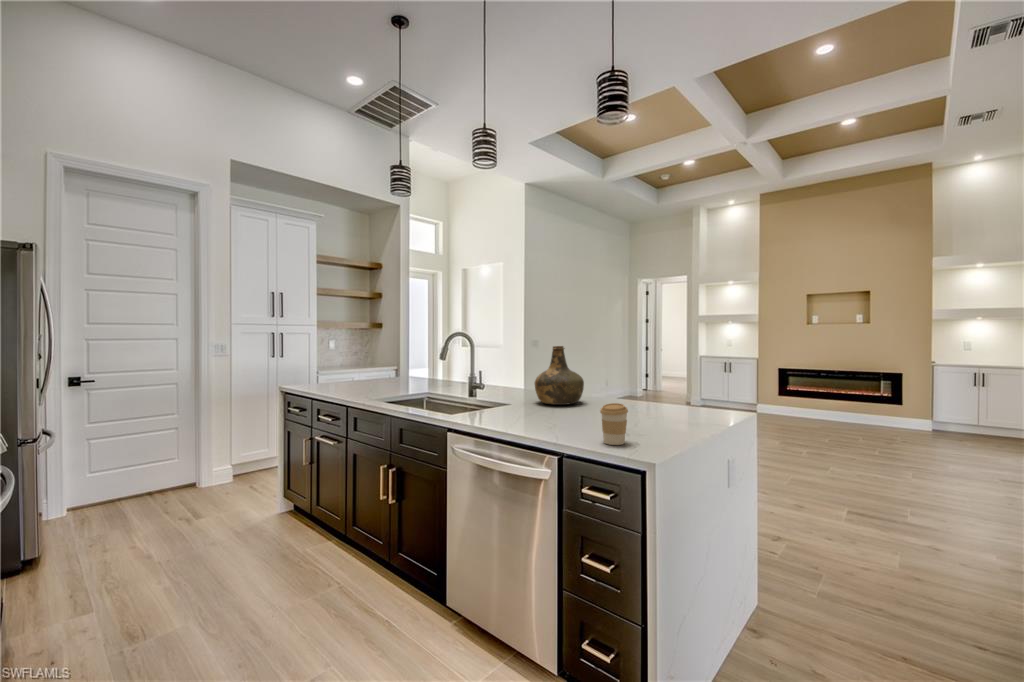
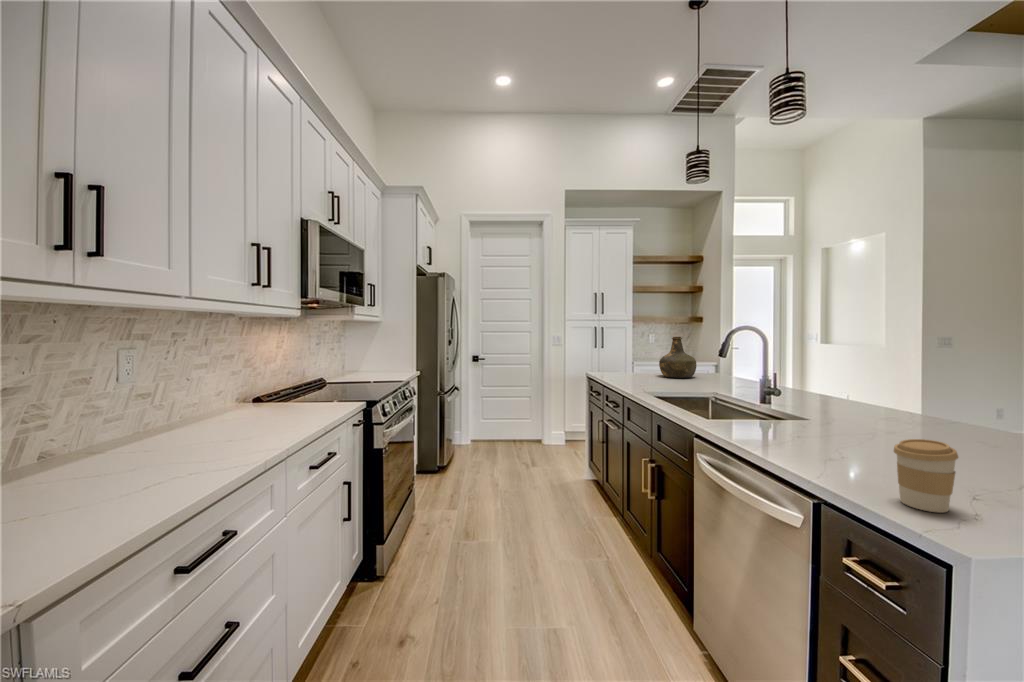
bottle: present [535,346,584,405] -> present [659,337,696,378]

